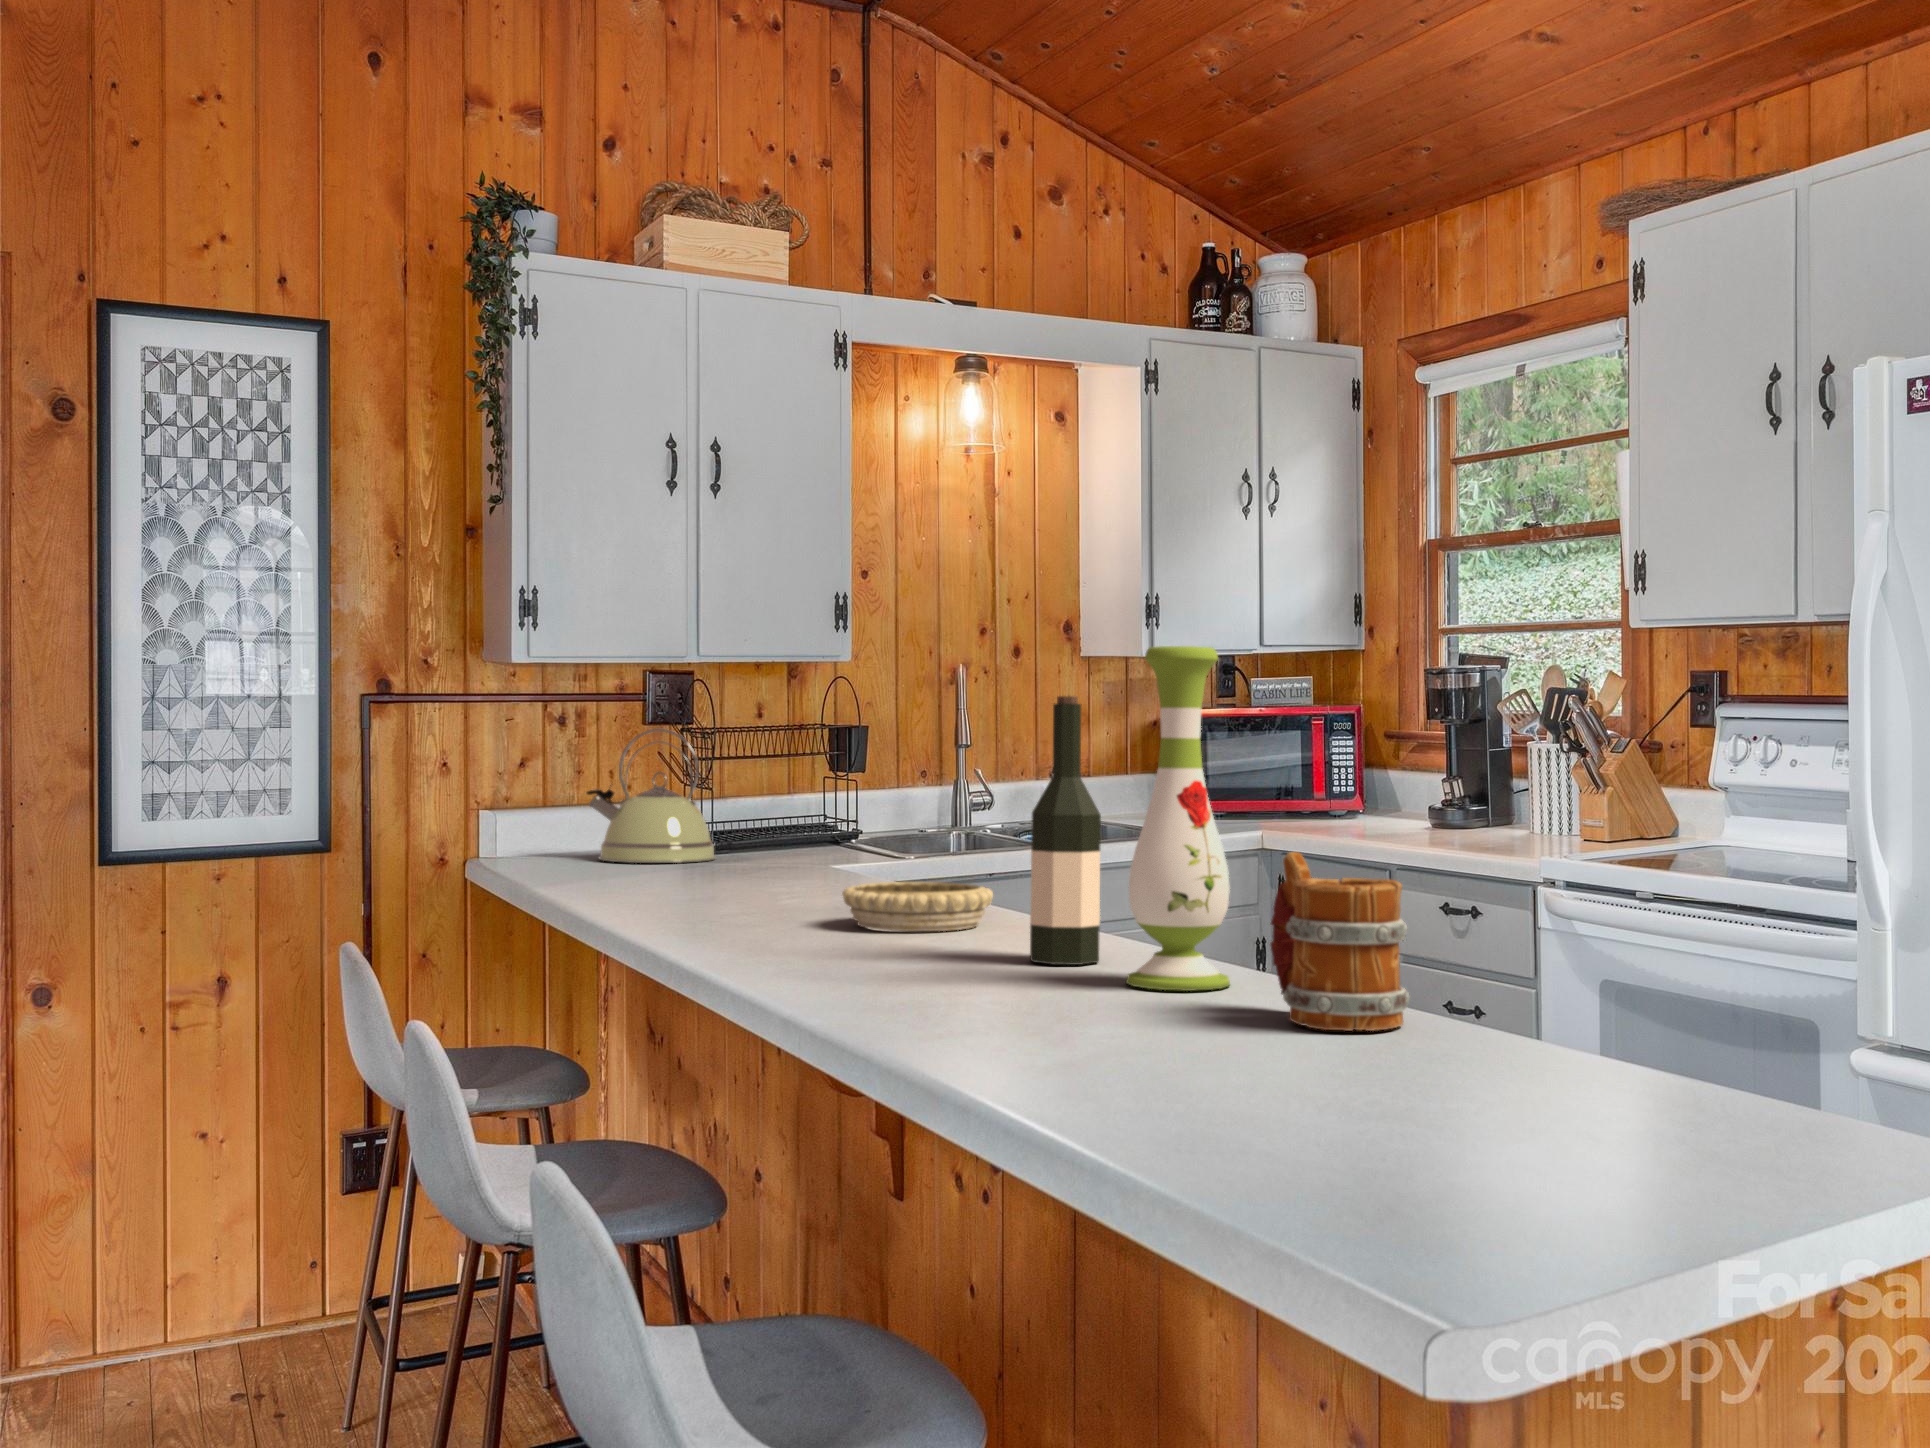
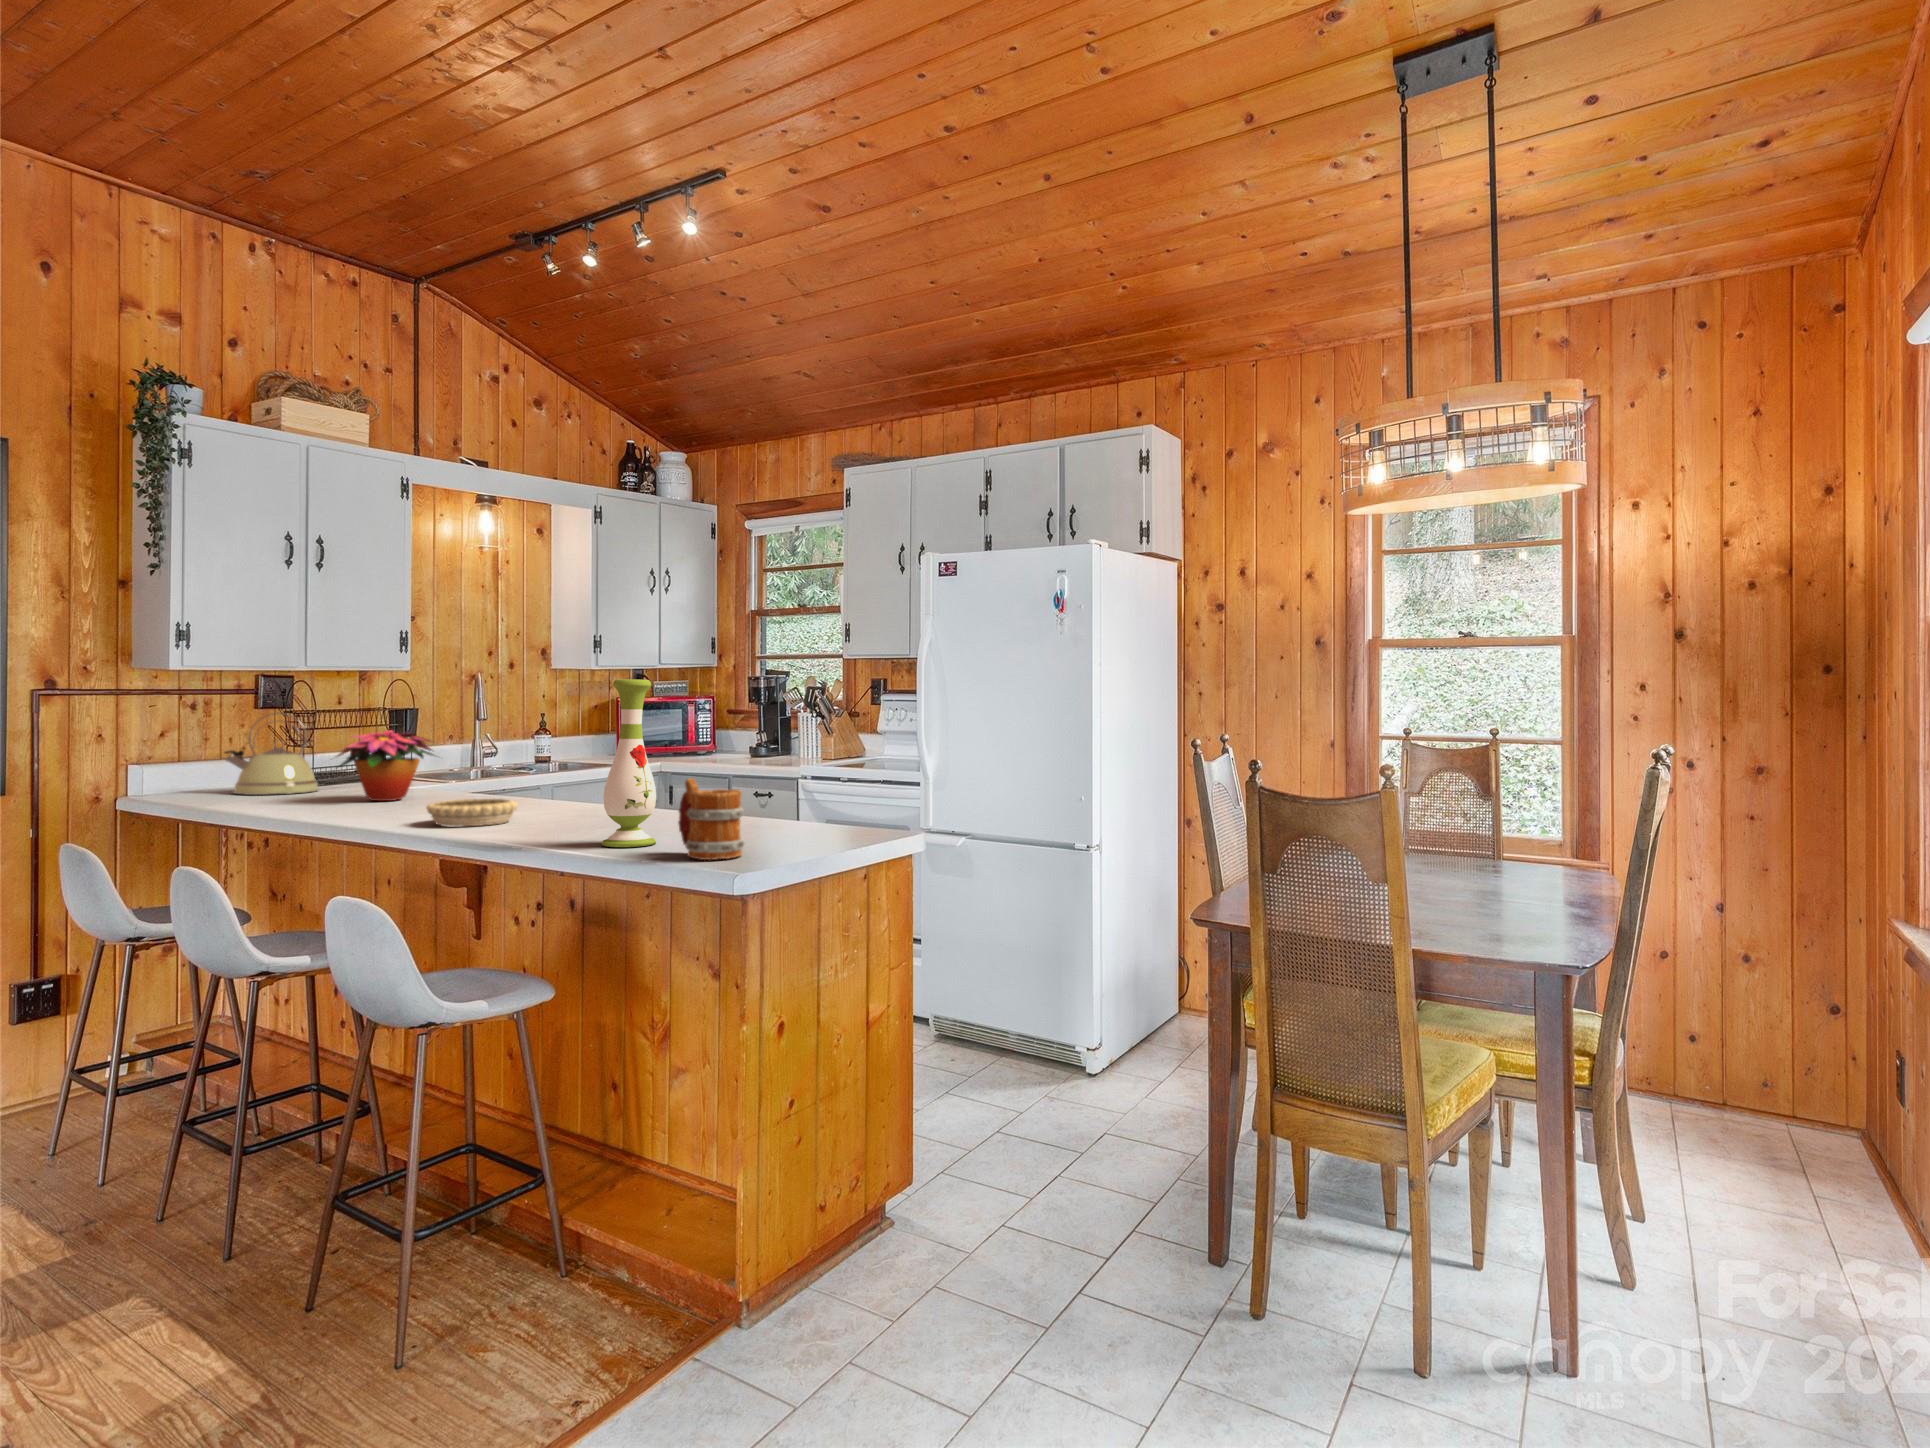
wine bottle: present [1030,696,1101,965] -> none [546,702,586,839]
flower arrangement: none [710,756,897,880] -> present [337,730,433,801]

